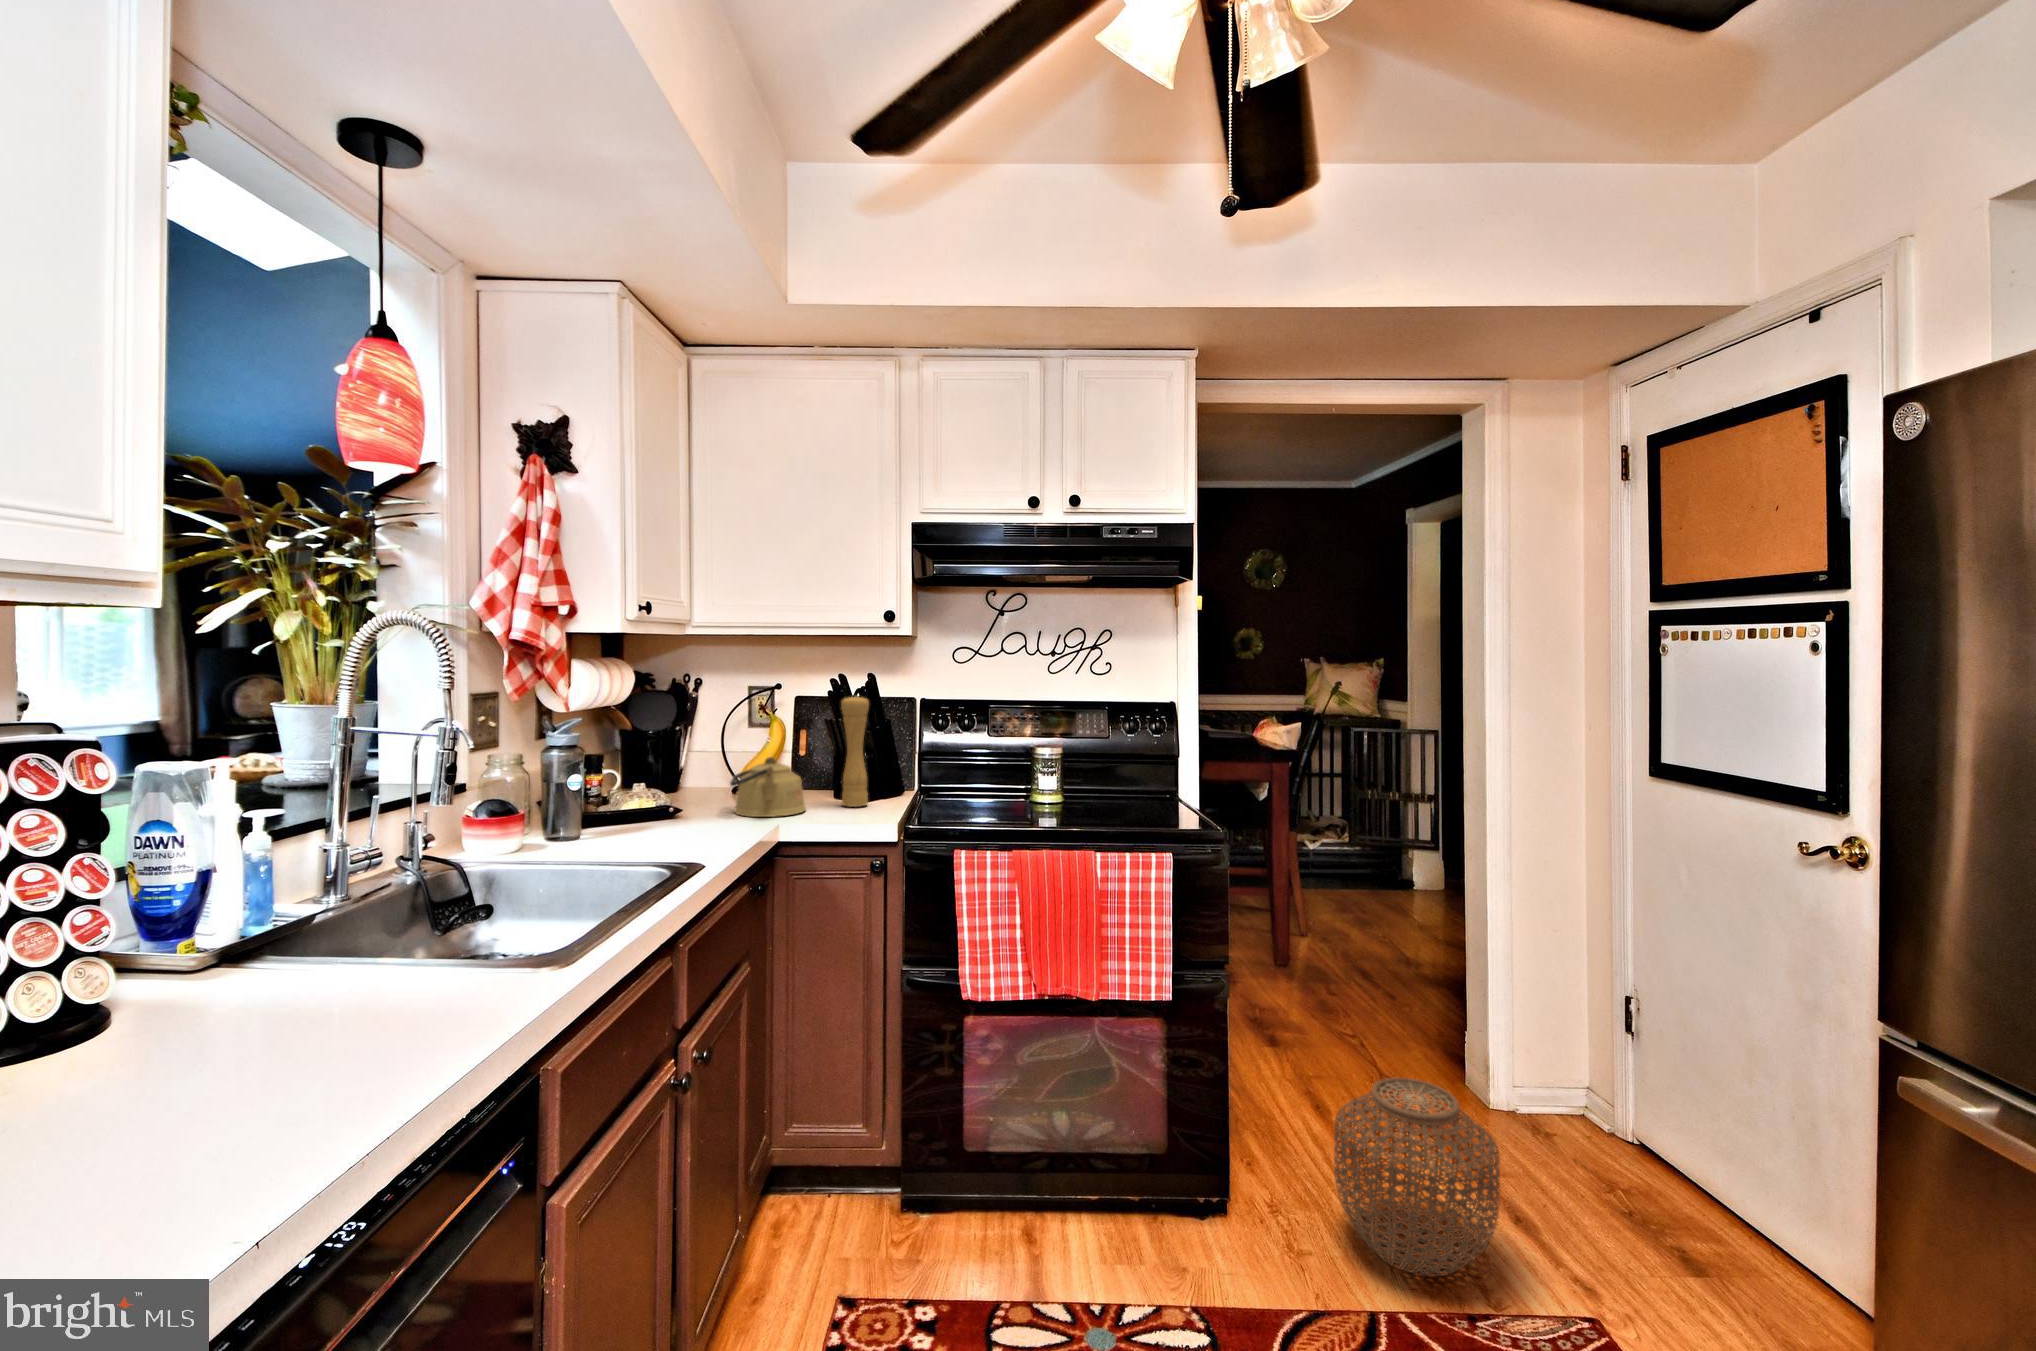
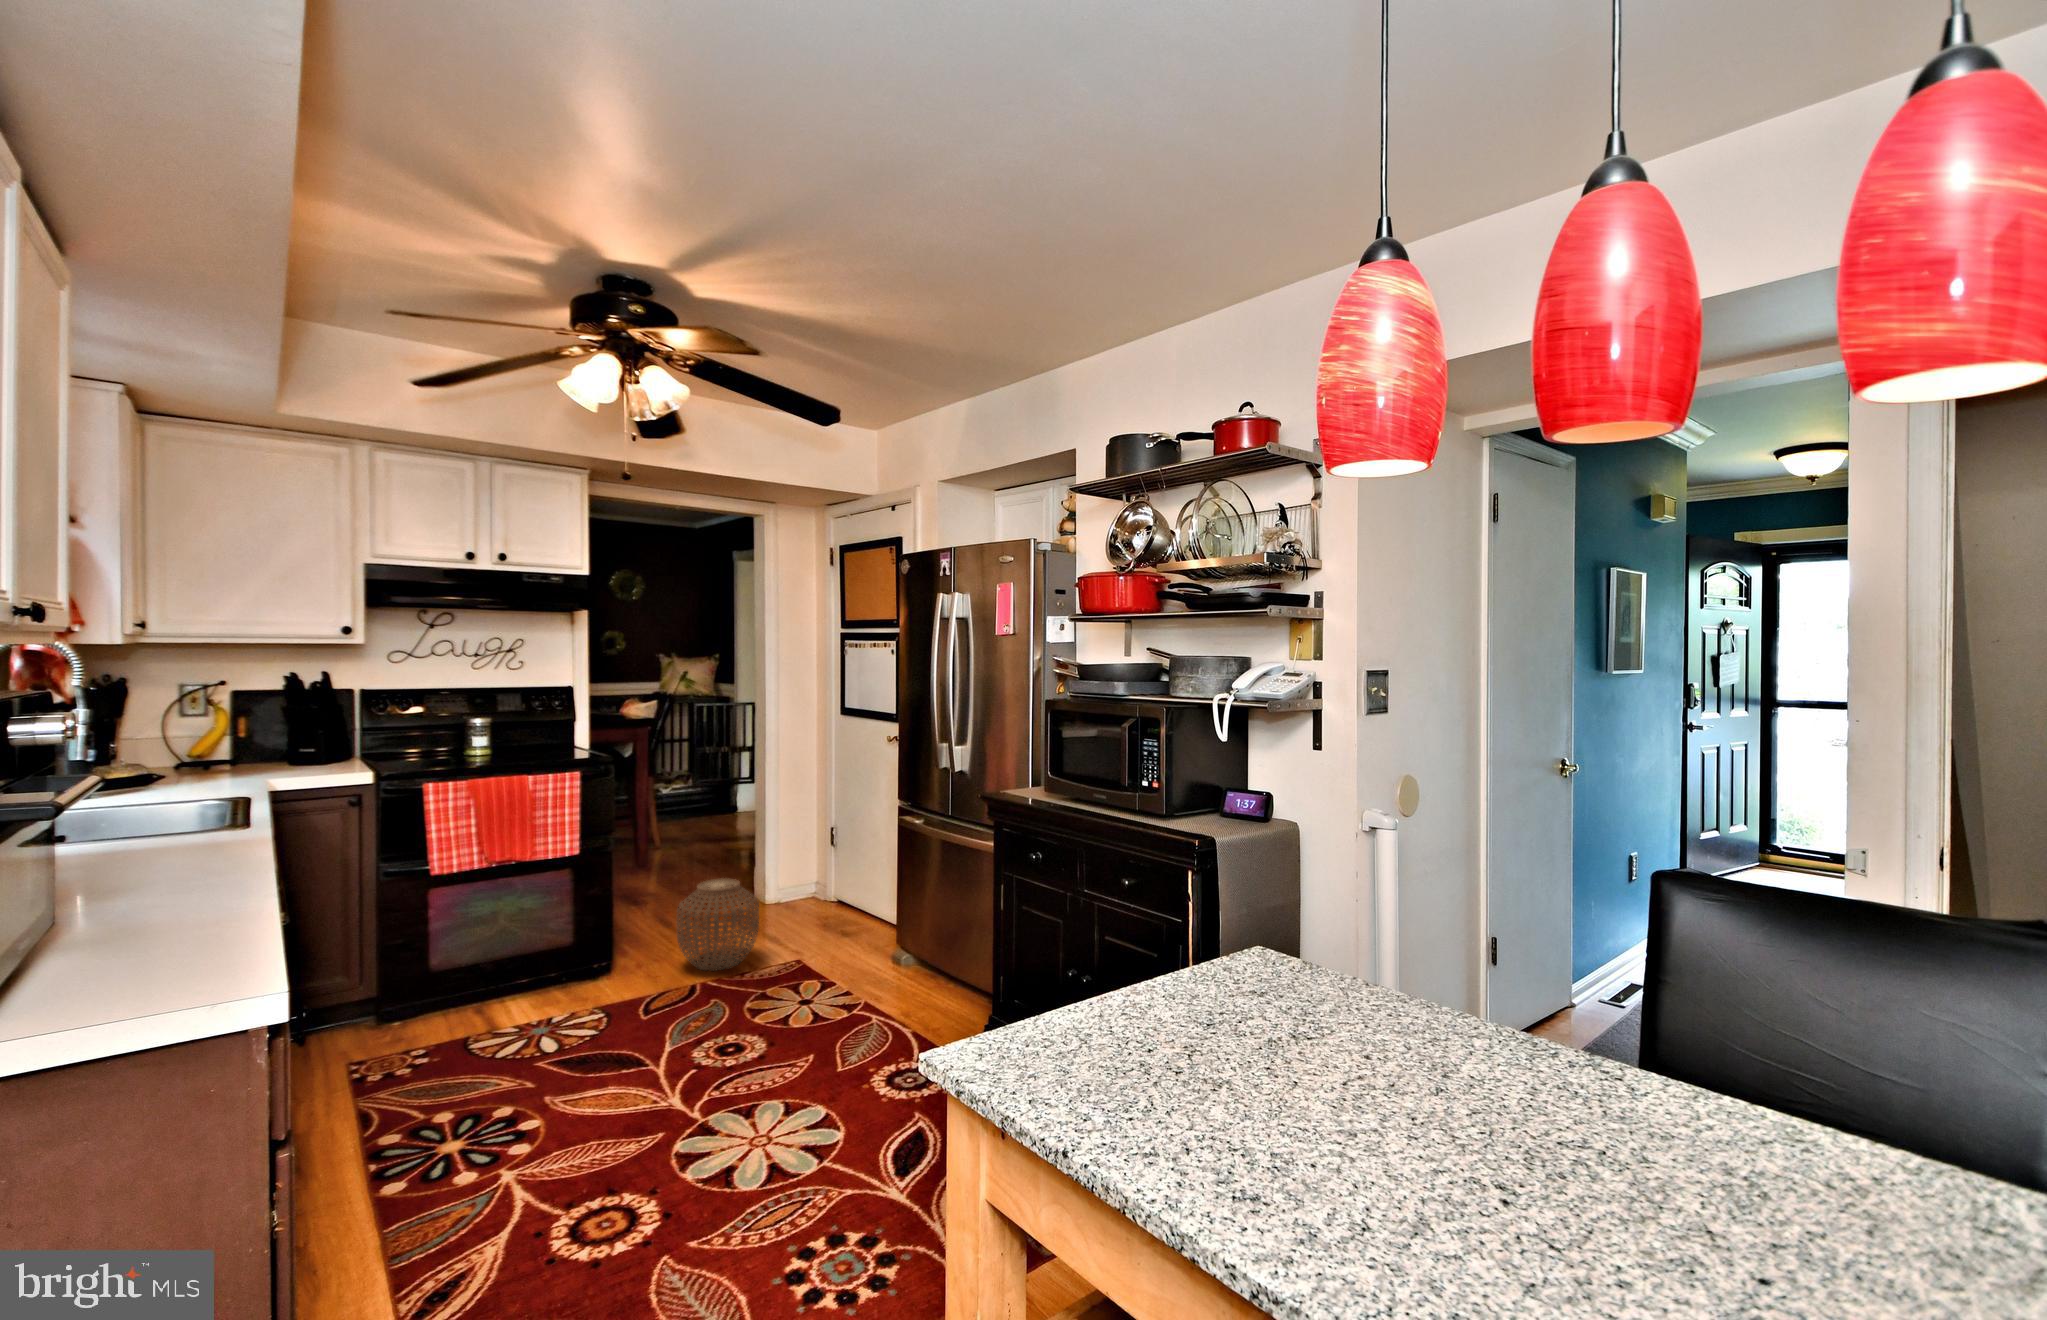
pepper mill: present [841,696,869,807] -> none [303,686,329,768]
kettle: present [730,757,806,817] -> none [199,734,277,778]

